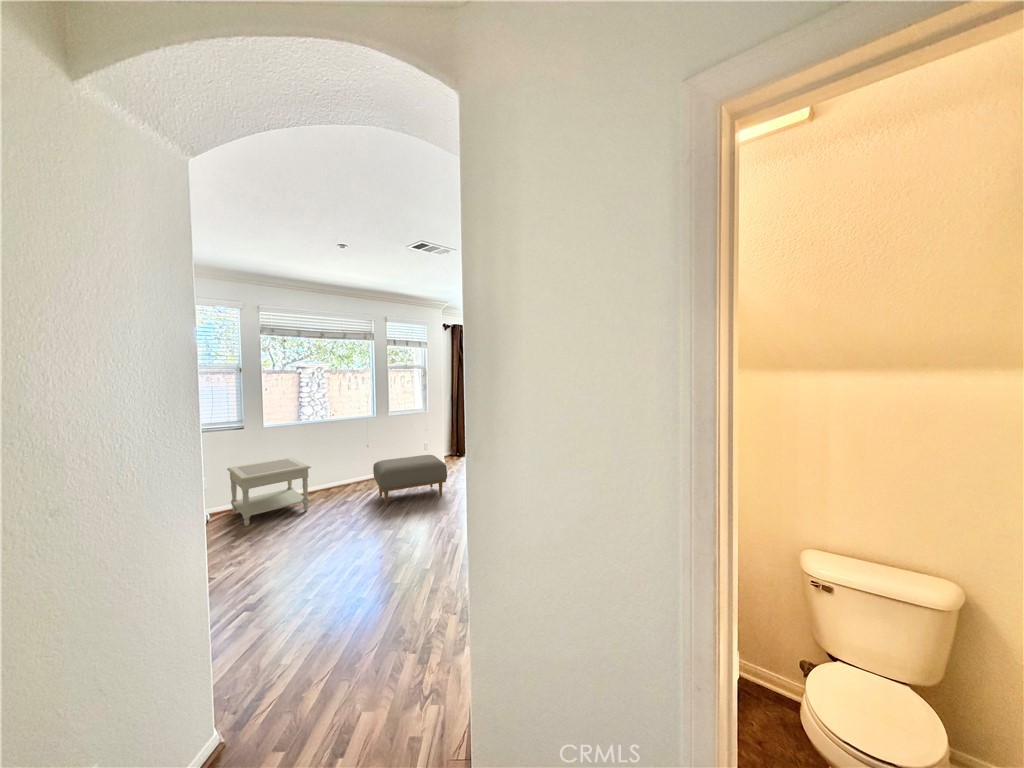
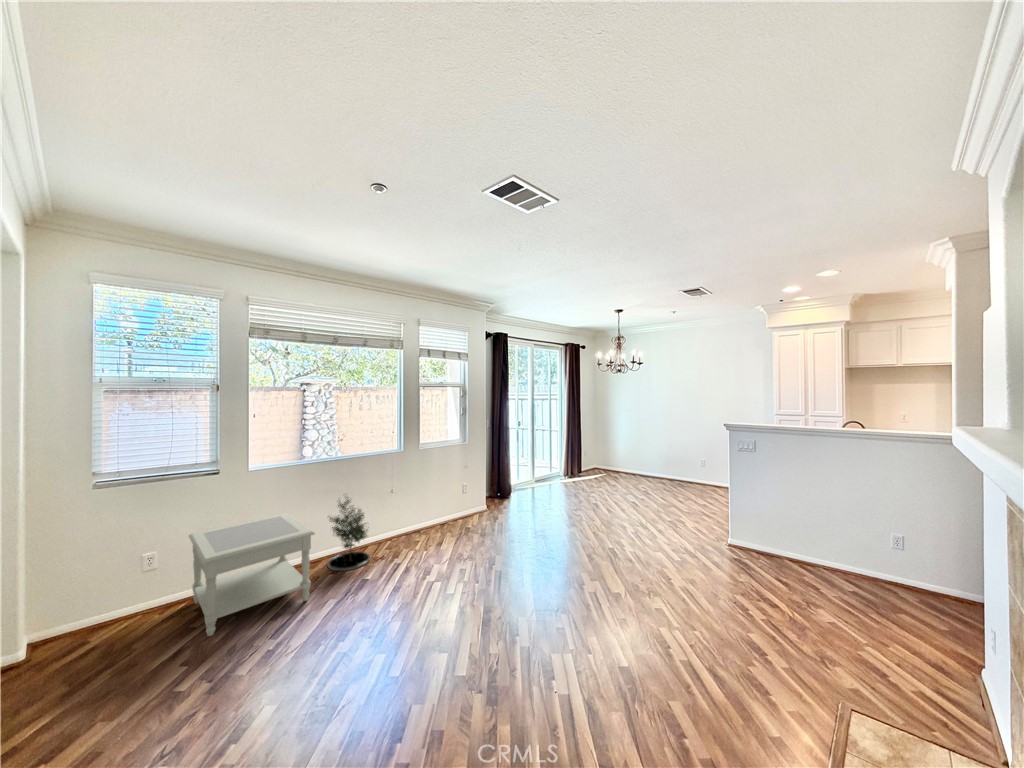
potted tree: none [320,444,352,497] -> present [328,497,370,571]
ottoman: present [373,455,447,506] -> none [403,506,511,591]

